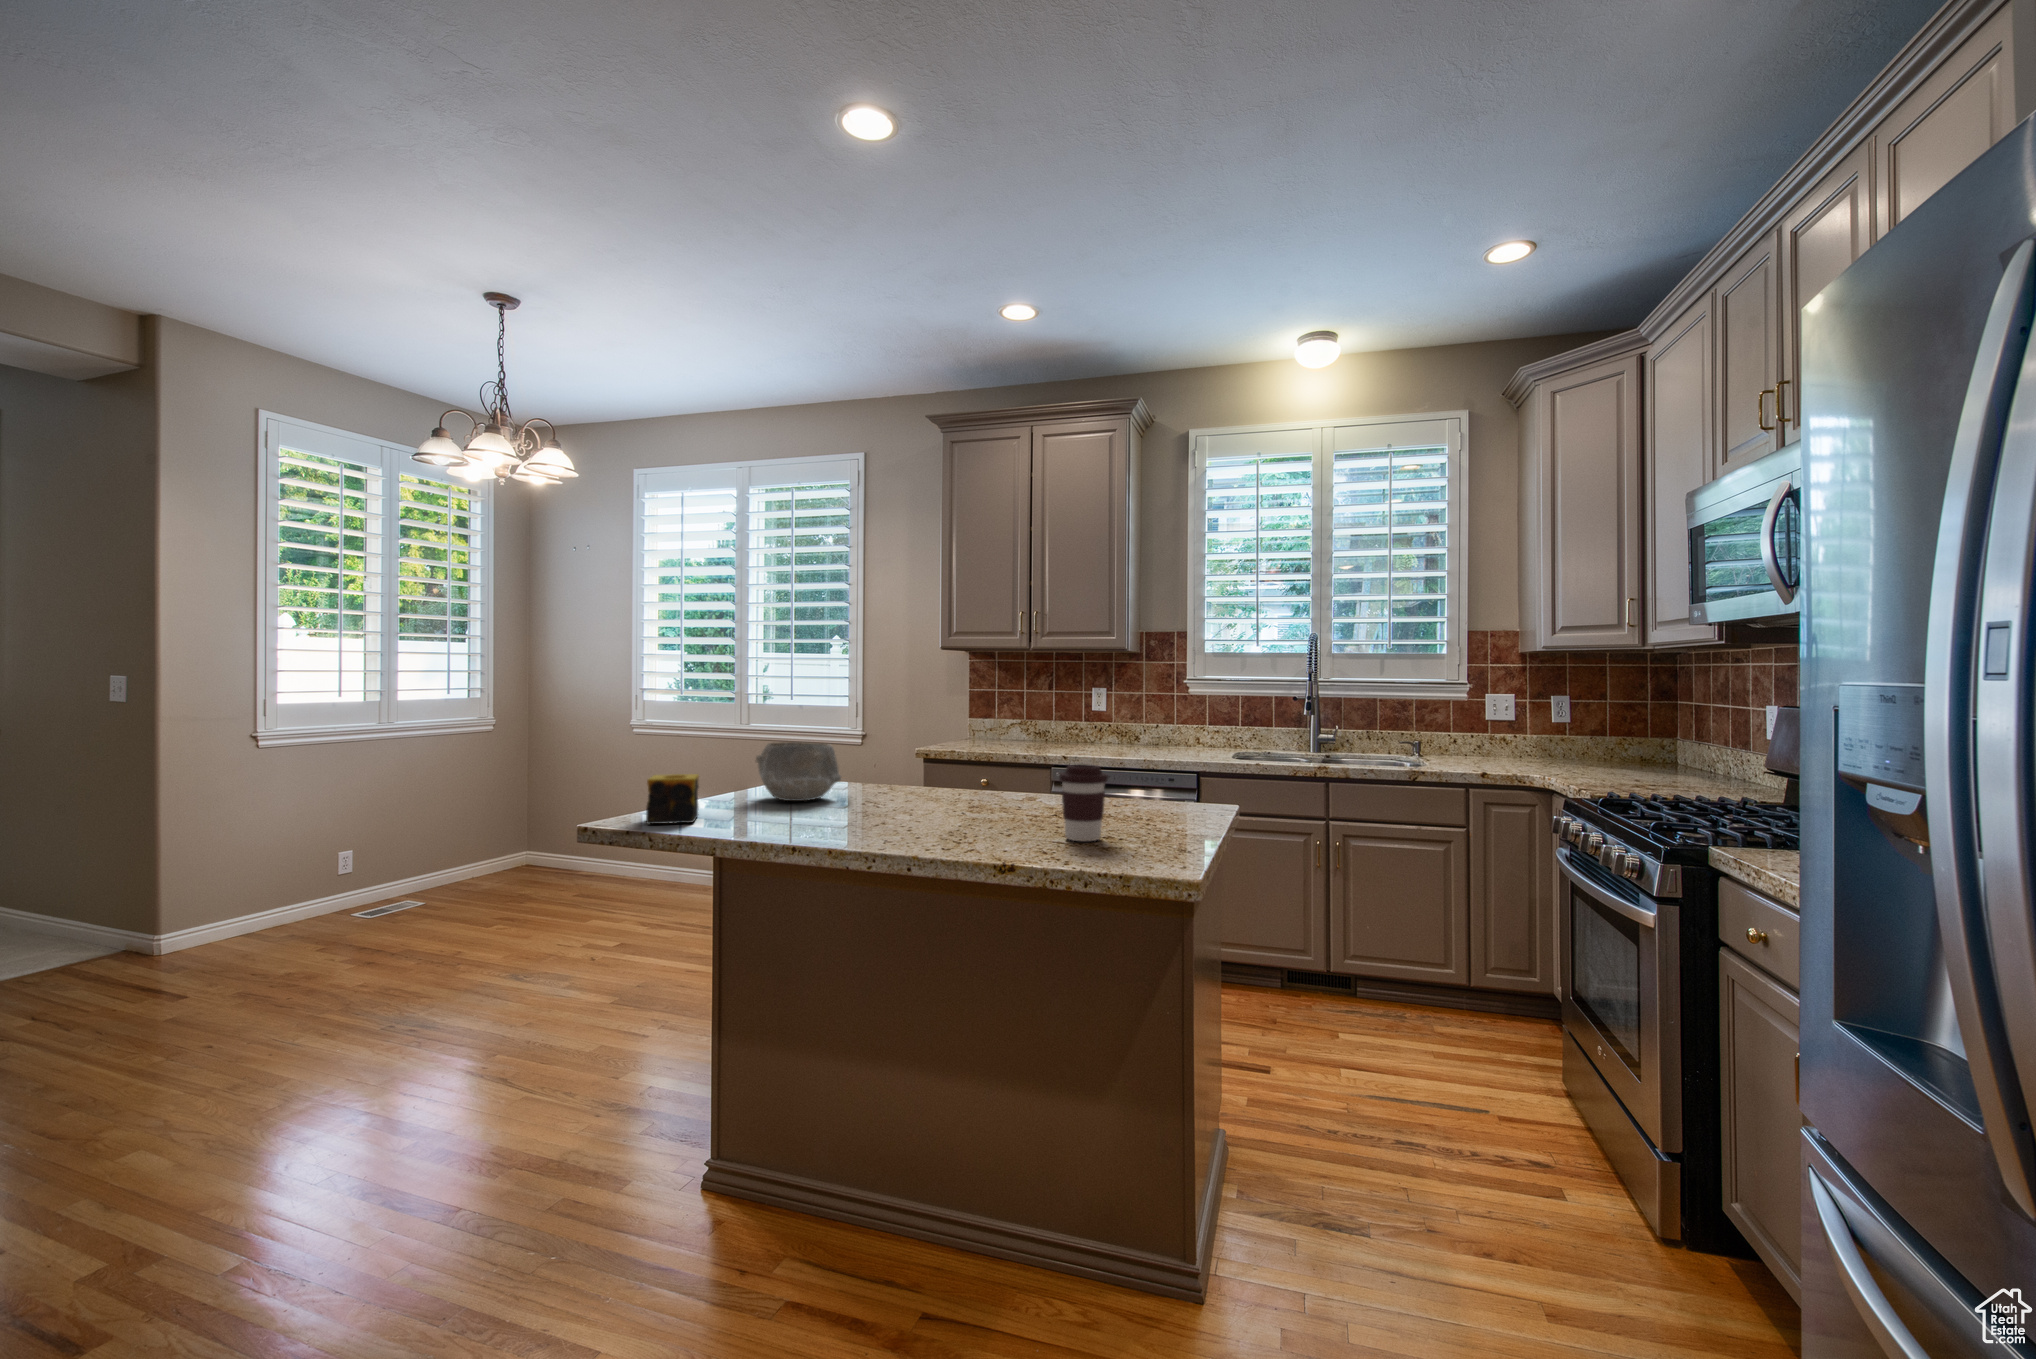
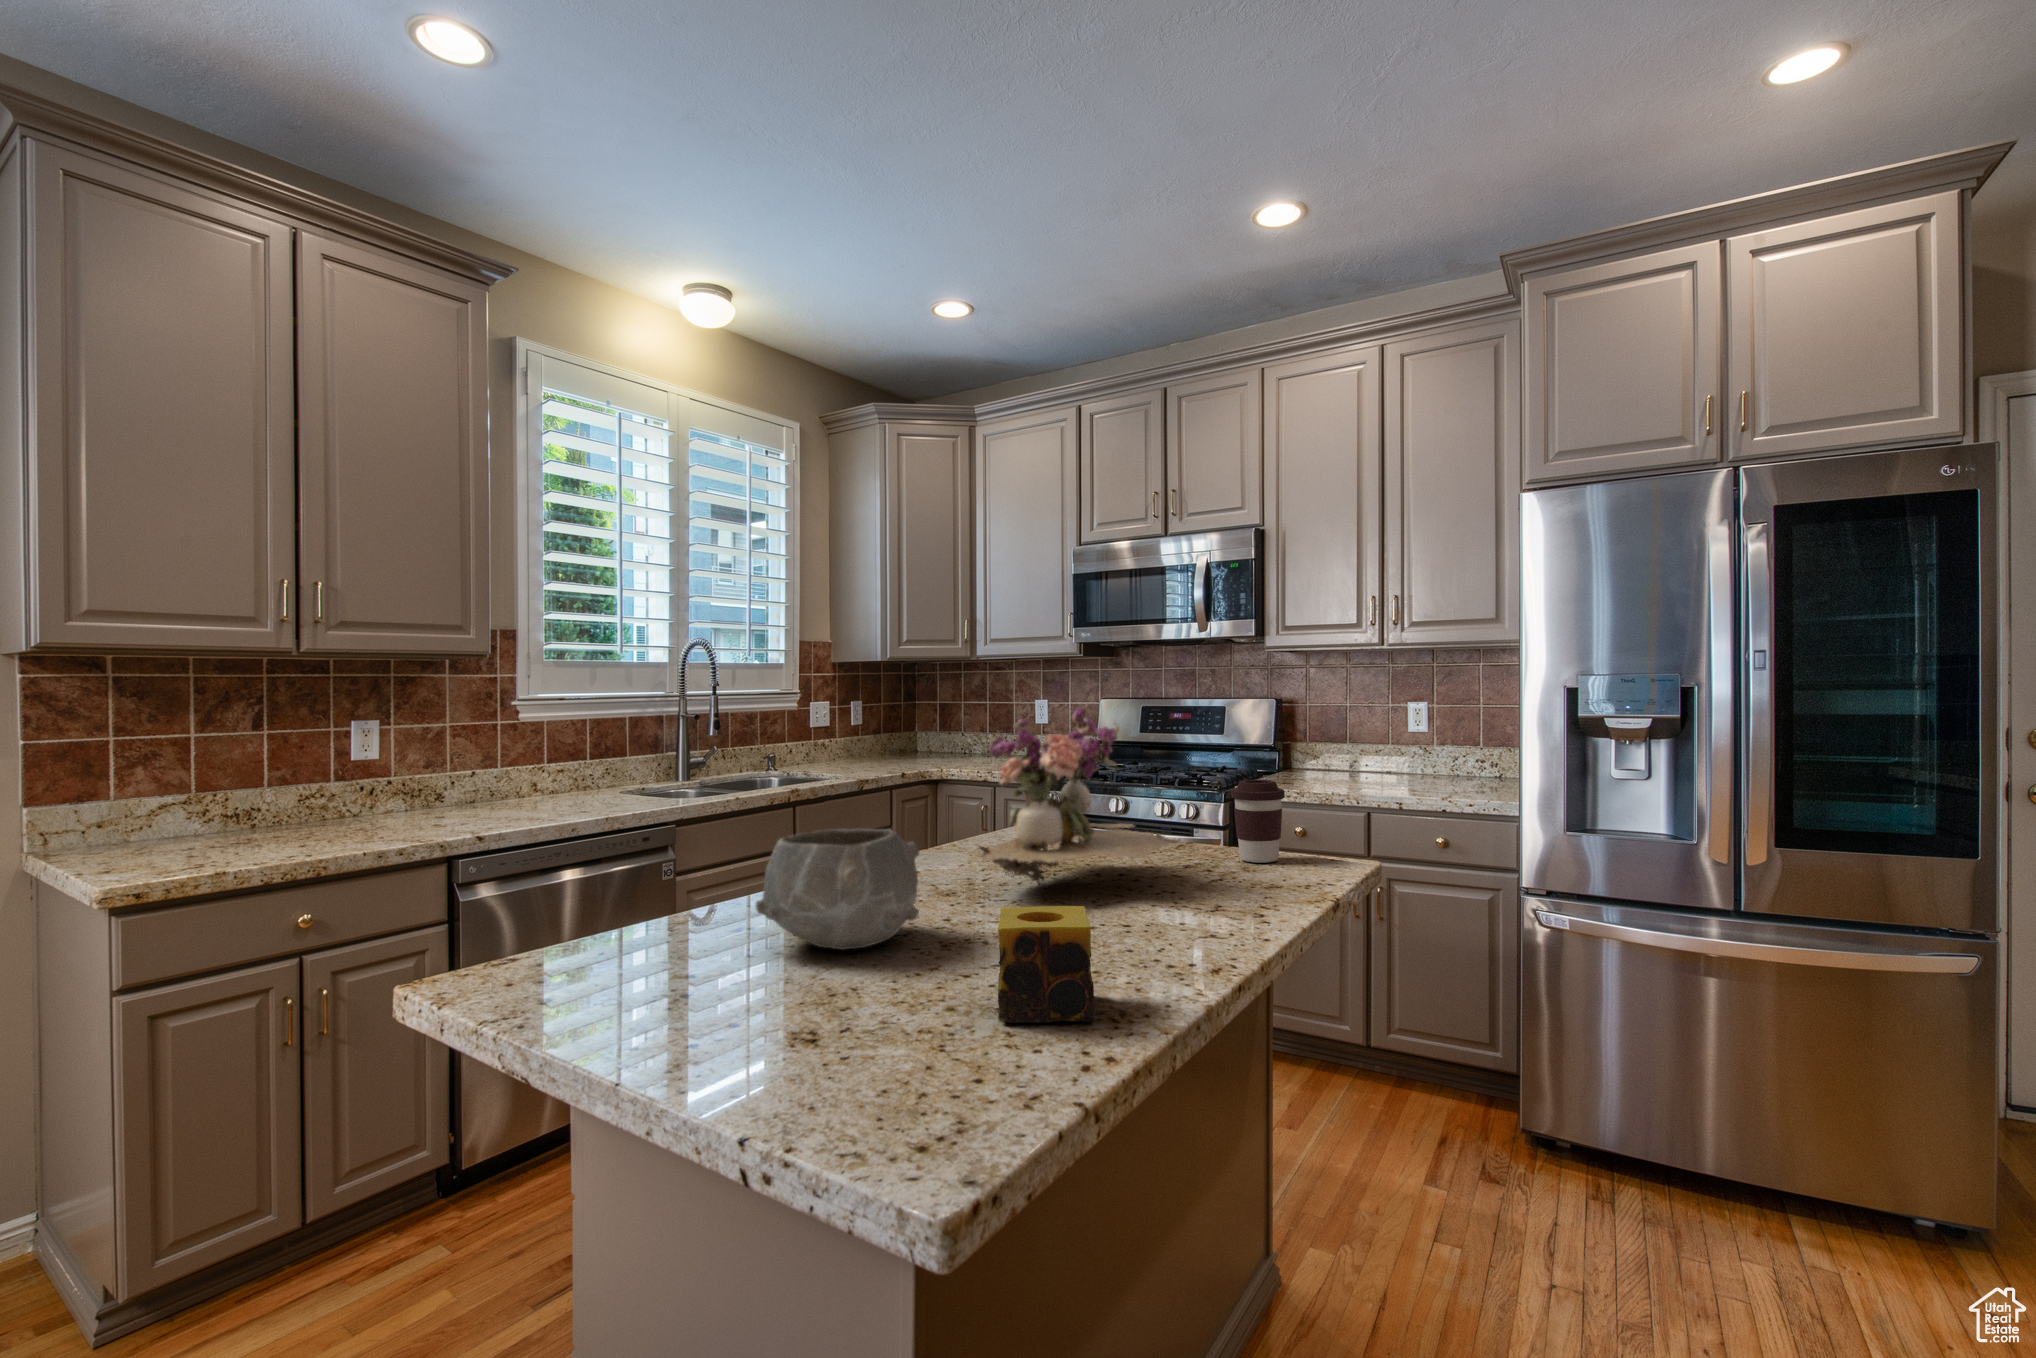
flower arrangement: none [881,687,1041,811] -> present [979,704,1180,886]

